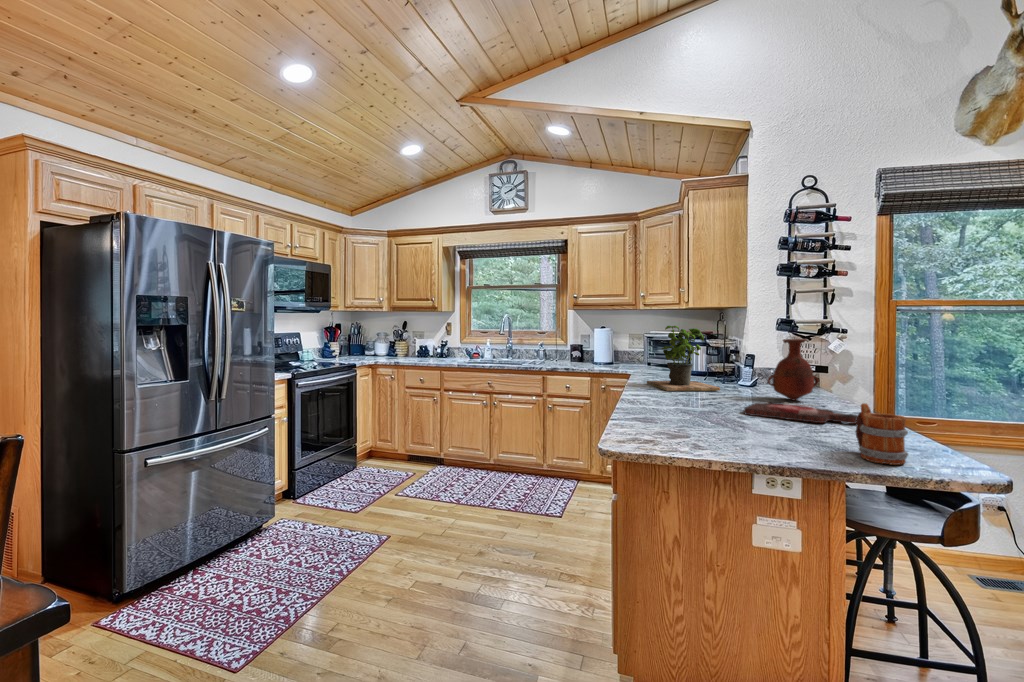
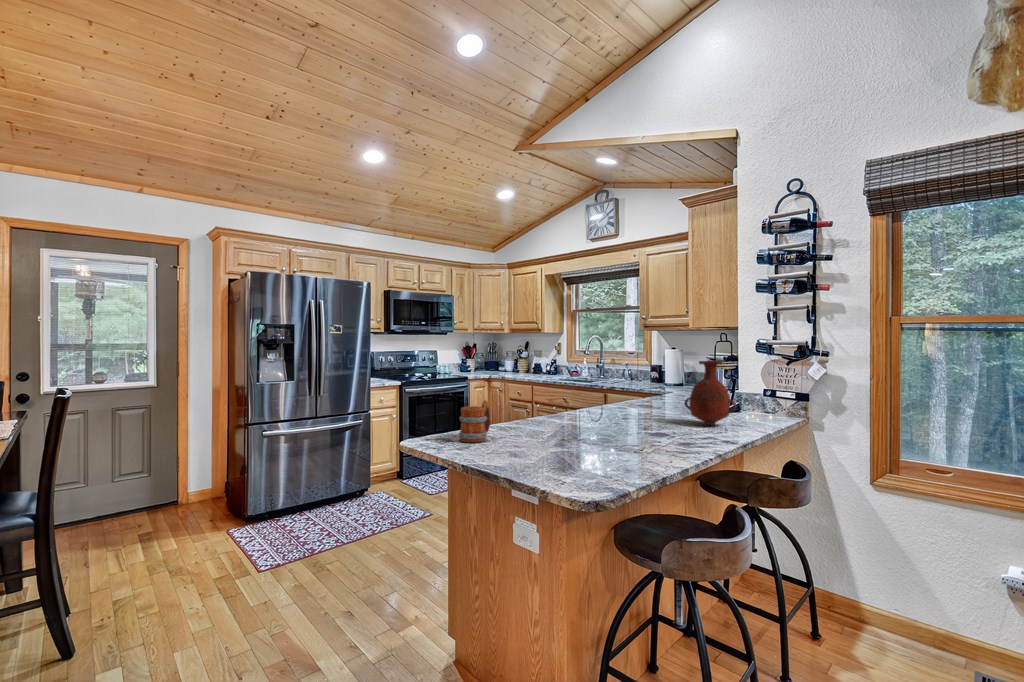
potted plant: present [647,326,720,391] -> none [615,346,680,412]
cutting board: present [744,402,858,424] -> none [601,421,680,444]
mug: present [855,403,908,465] -> present [459,400,490,442]

